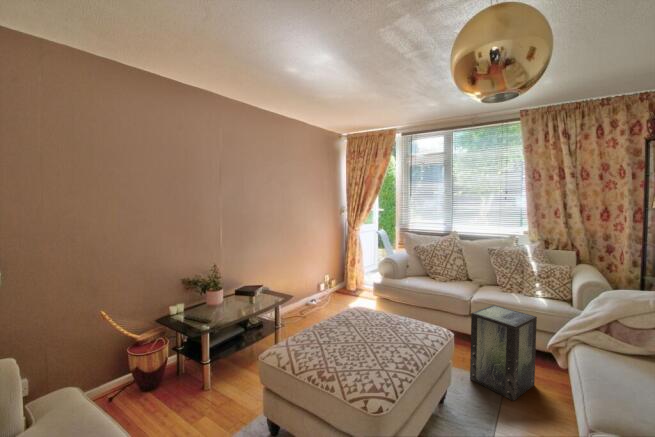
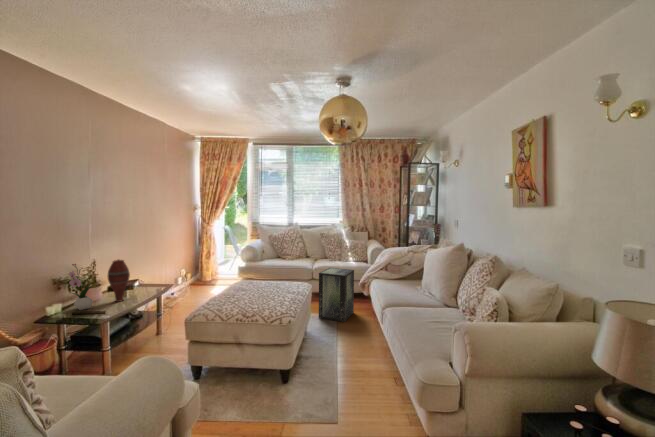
vase: none [221,269,241,313] -> present [108,260,130,302]
flower arrangement: none [186,271,207,318] -> present [69,264,93,310]

